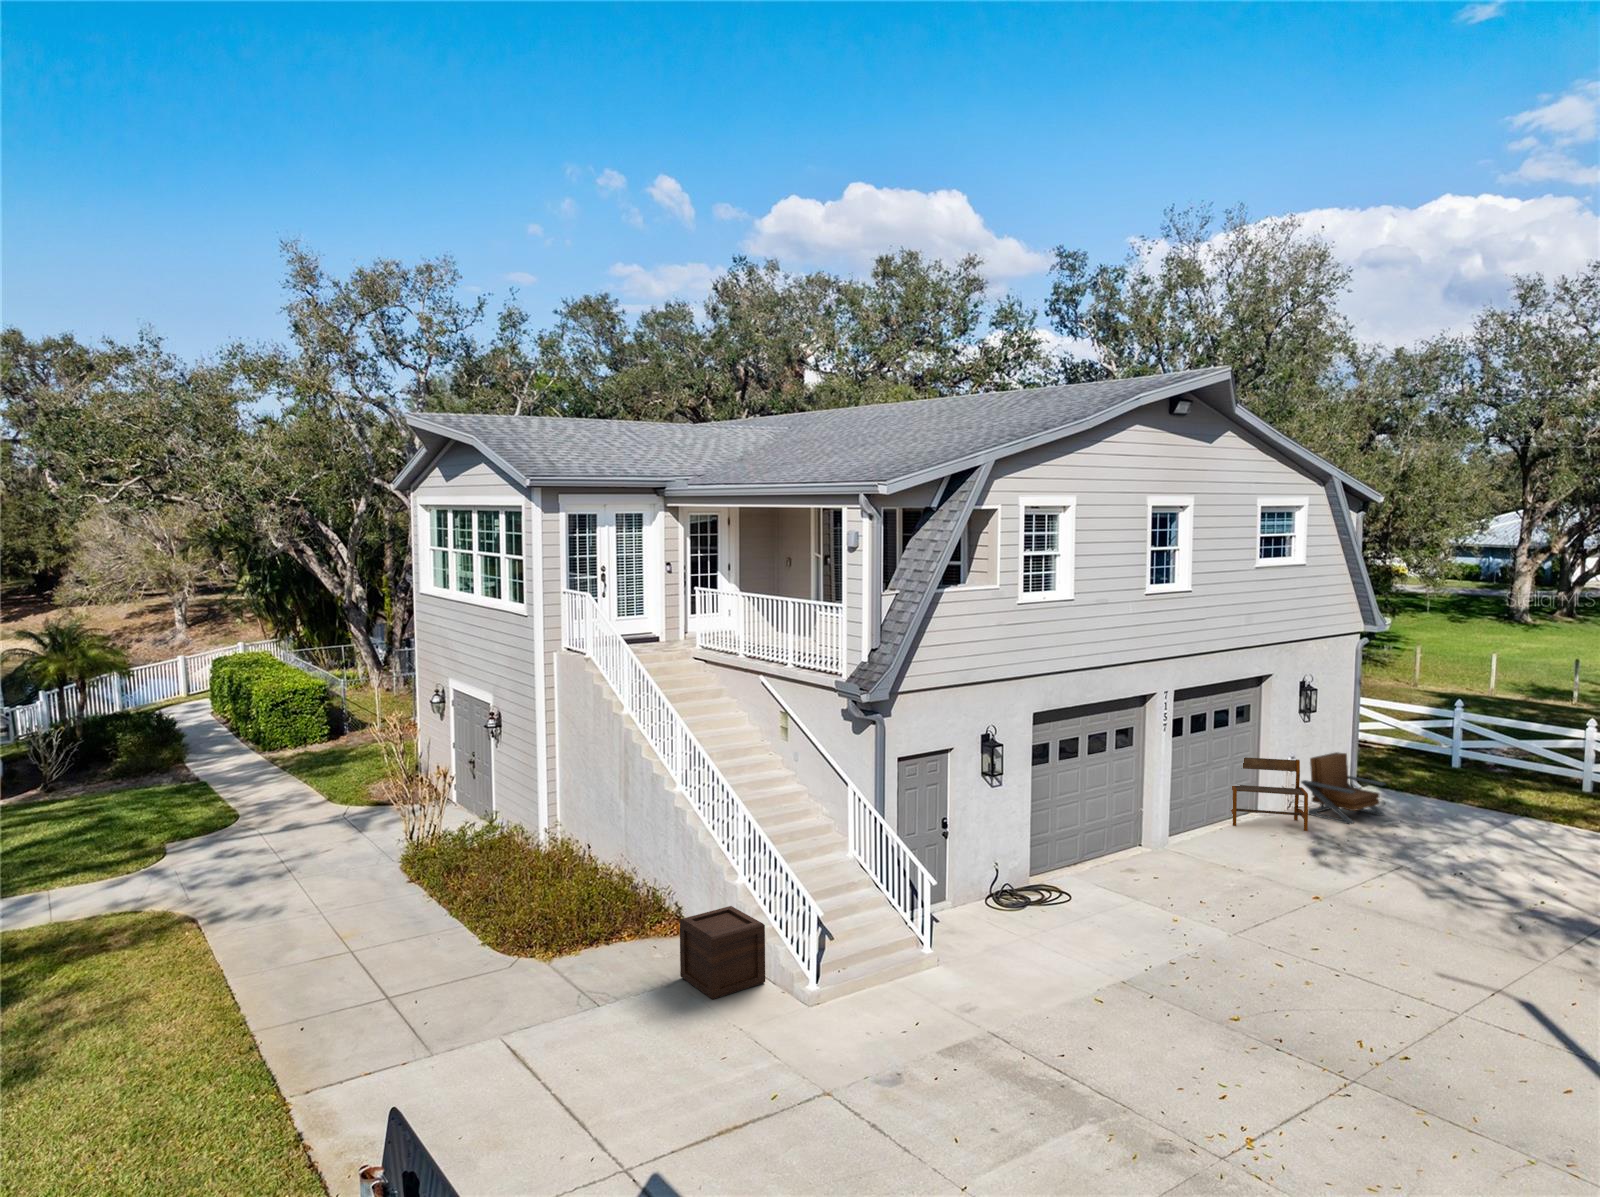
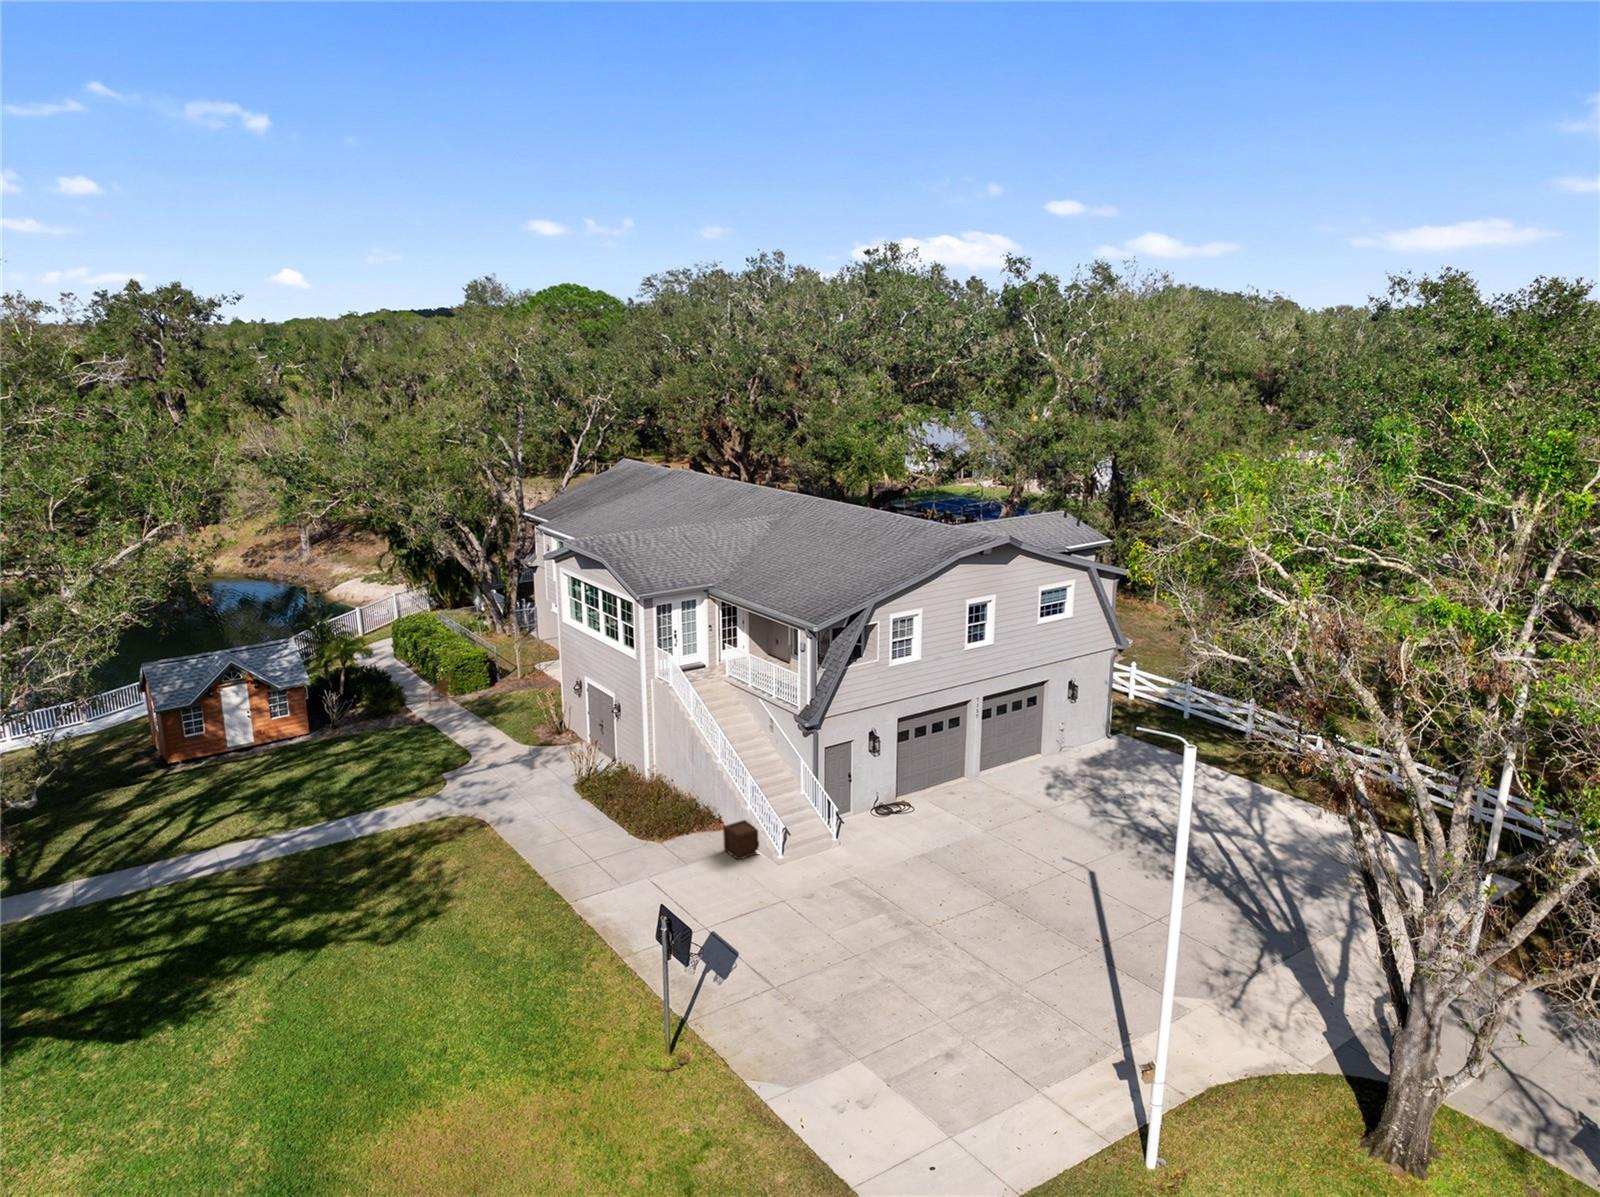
lounge chair: present [1301,752,1385,824] -> none [1068,719,1114,762]
bench: present [1231,757,1308,831] -> present [429,670,456,705]

